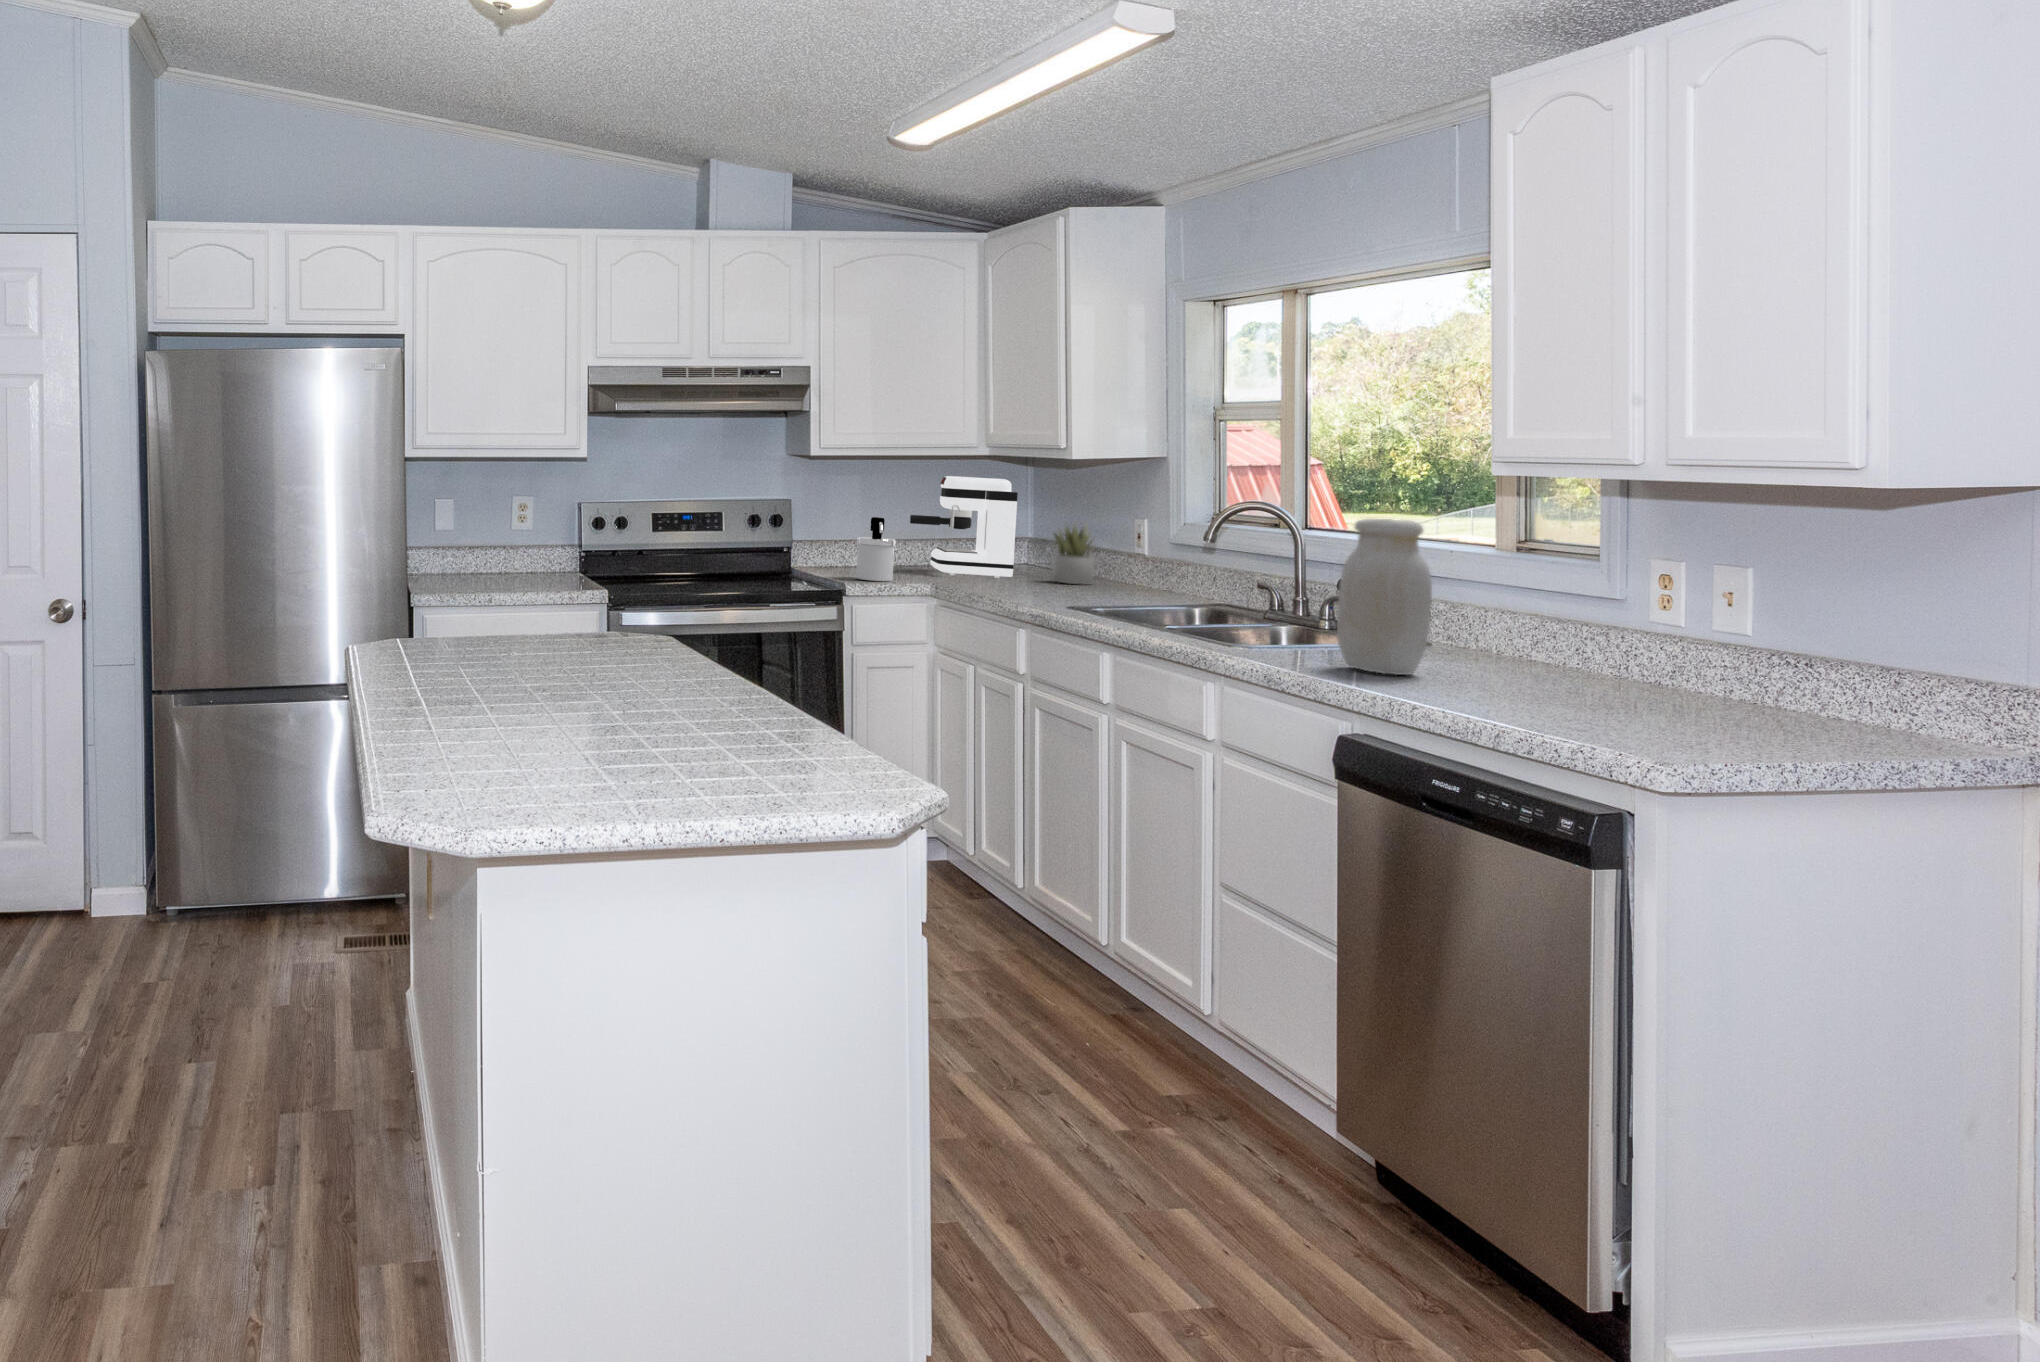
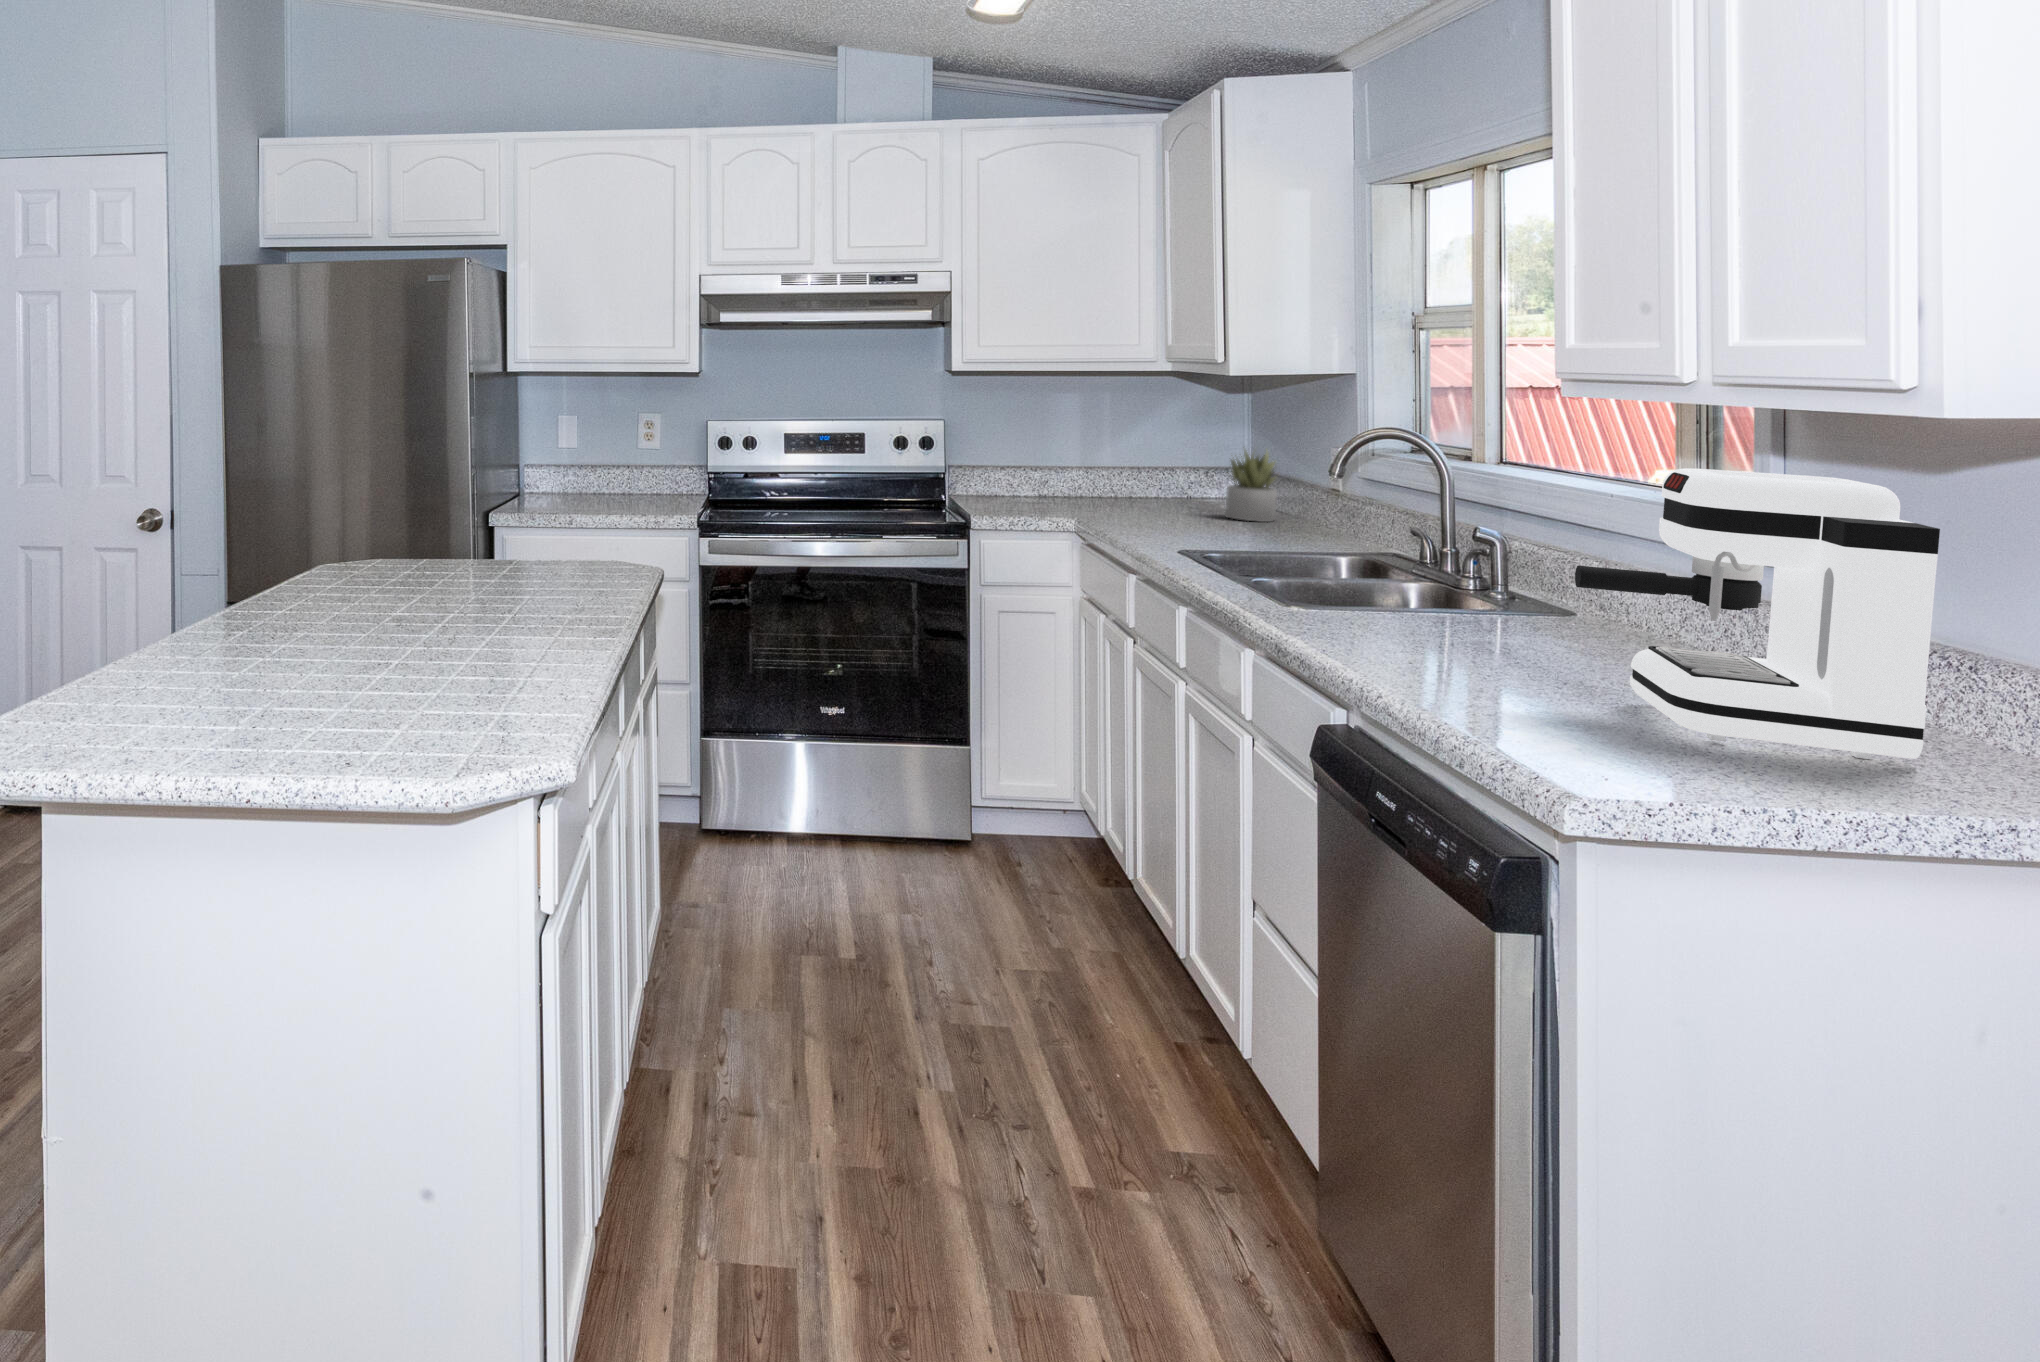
coffee maker: present [910,476,1018,579] -> present [1575,468,1940,759]
soap dispenser: present [856,517,896,581] -> none [987,440,1033,513]
jar: present [1337,519,1432,675] -> none [1390,465,1503,657]

